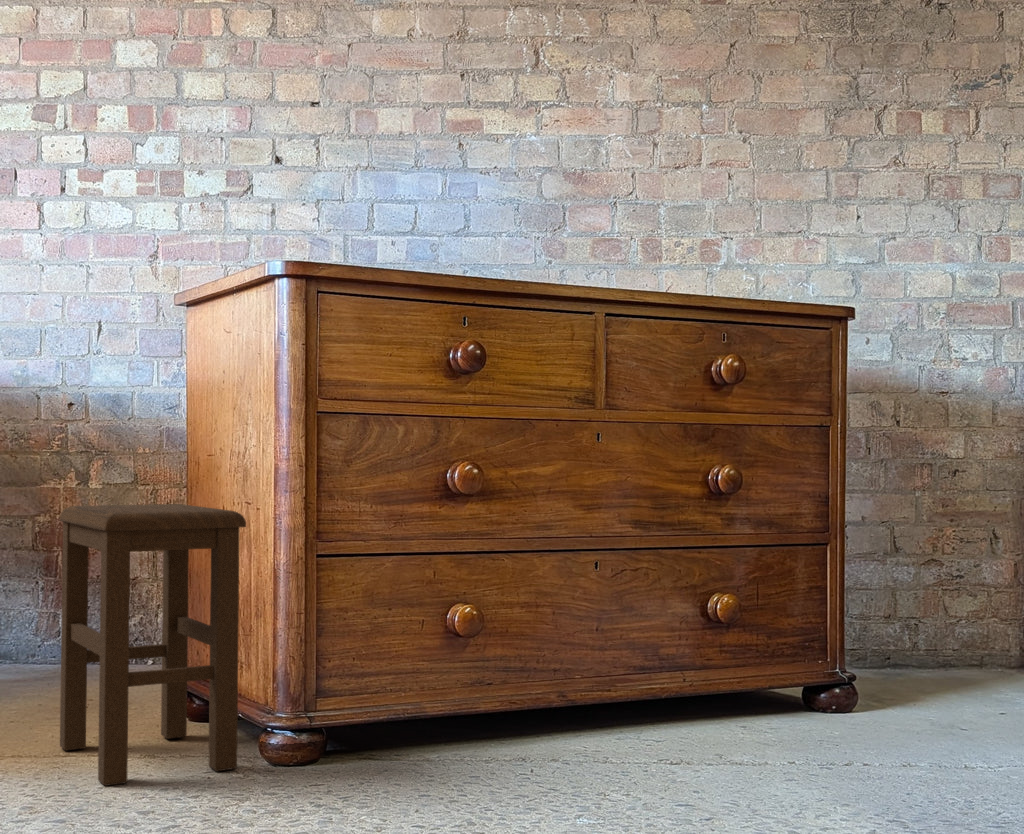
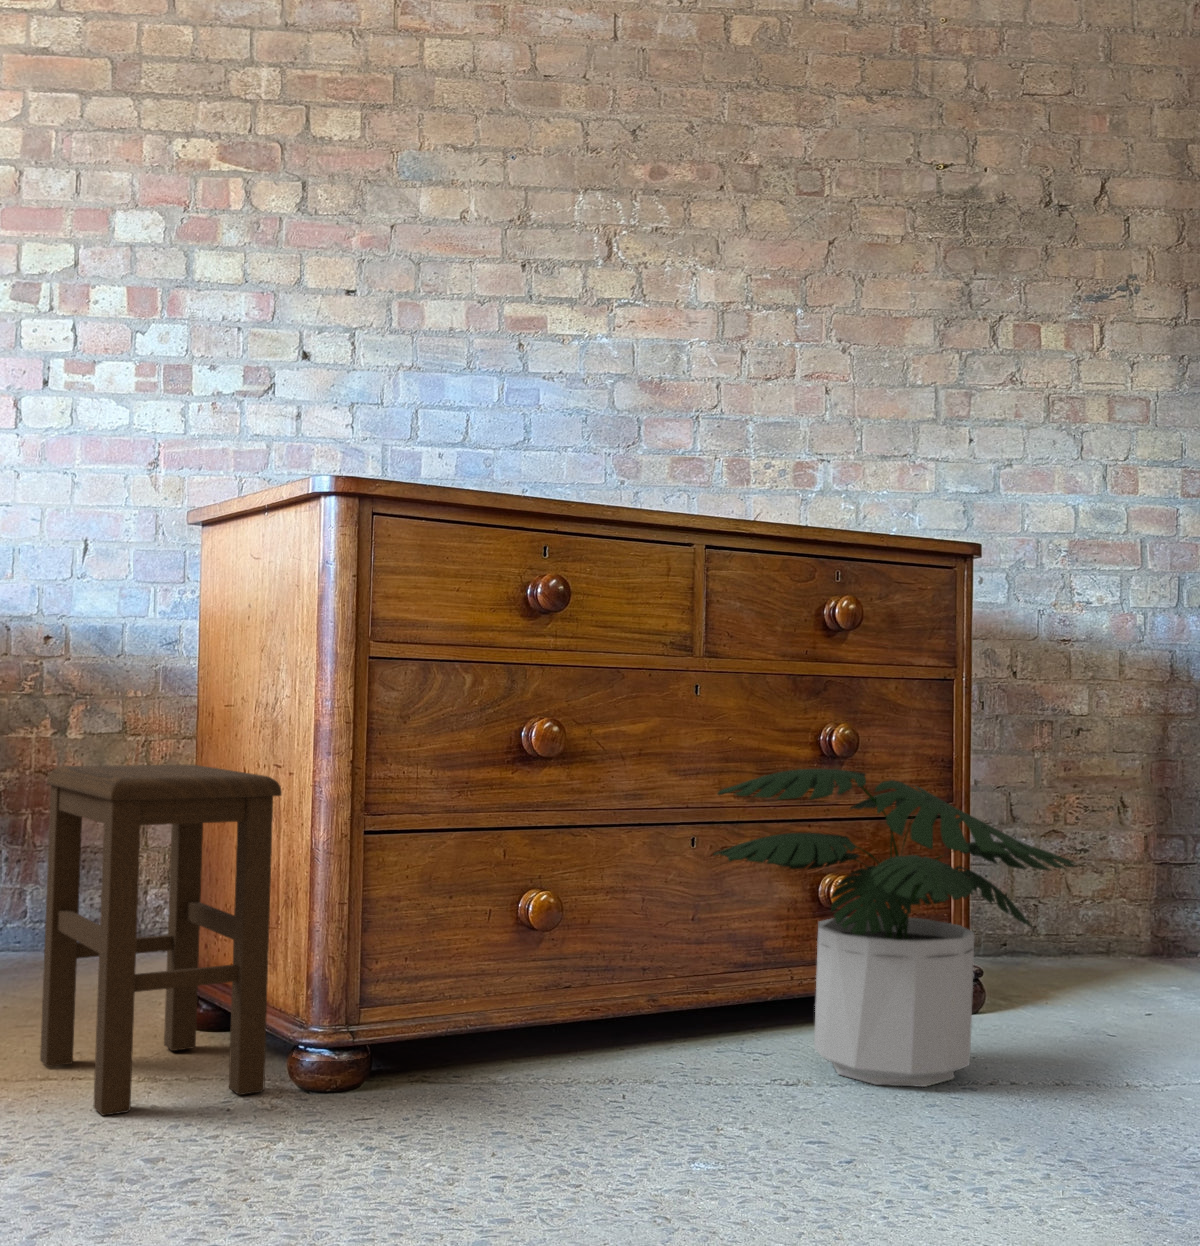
potted plant: none [611,501,925,767] -> present [713,769,1075,1087]

